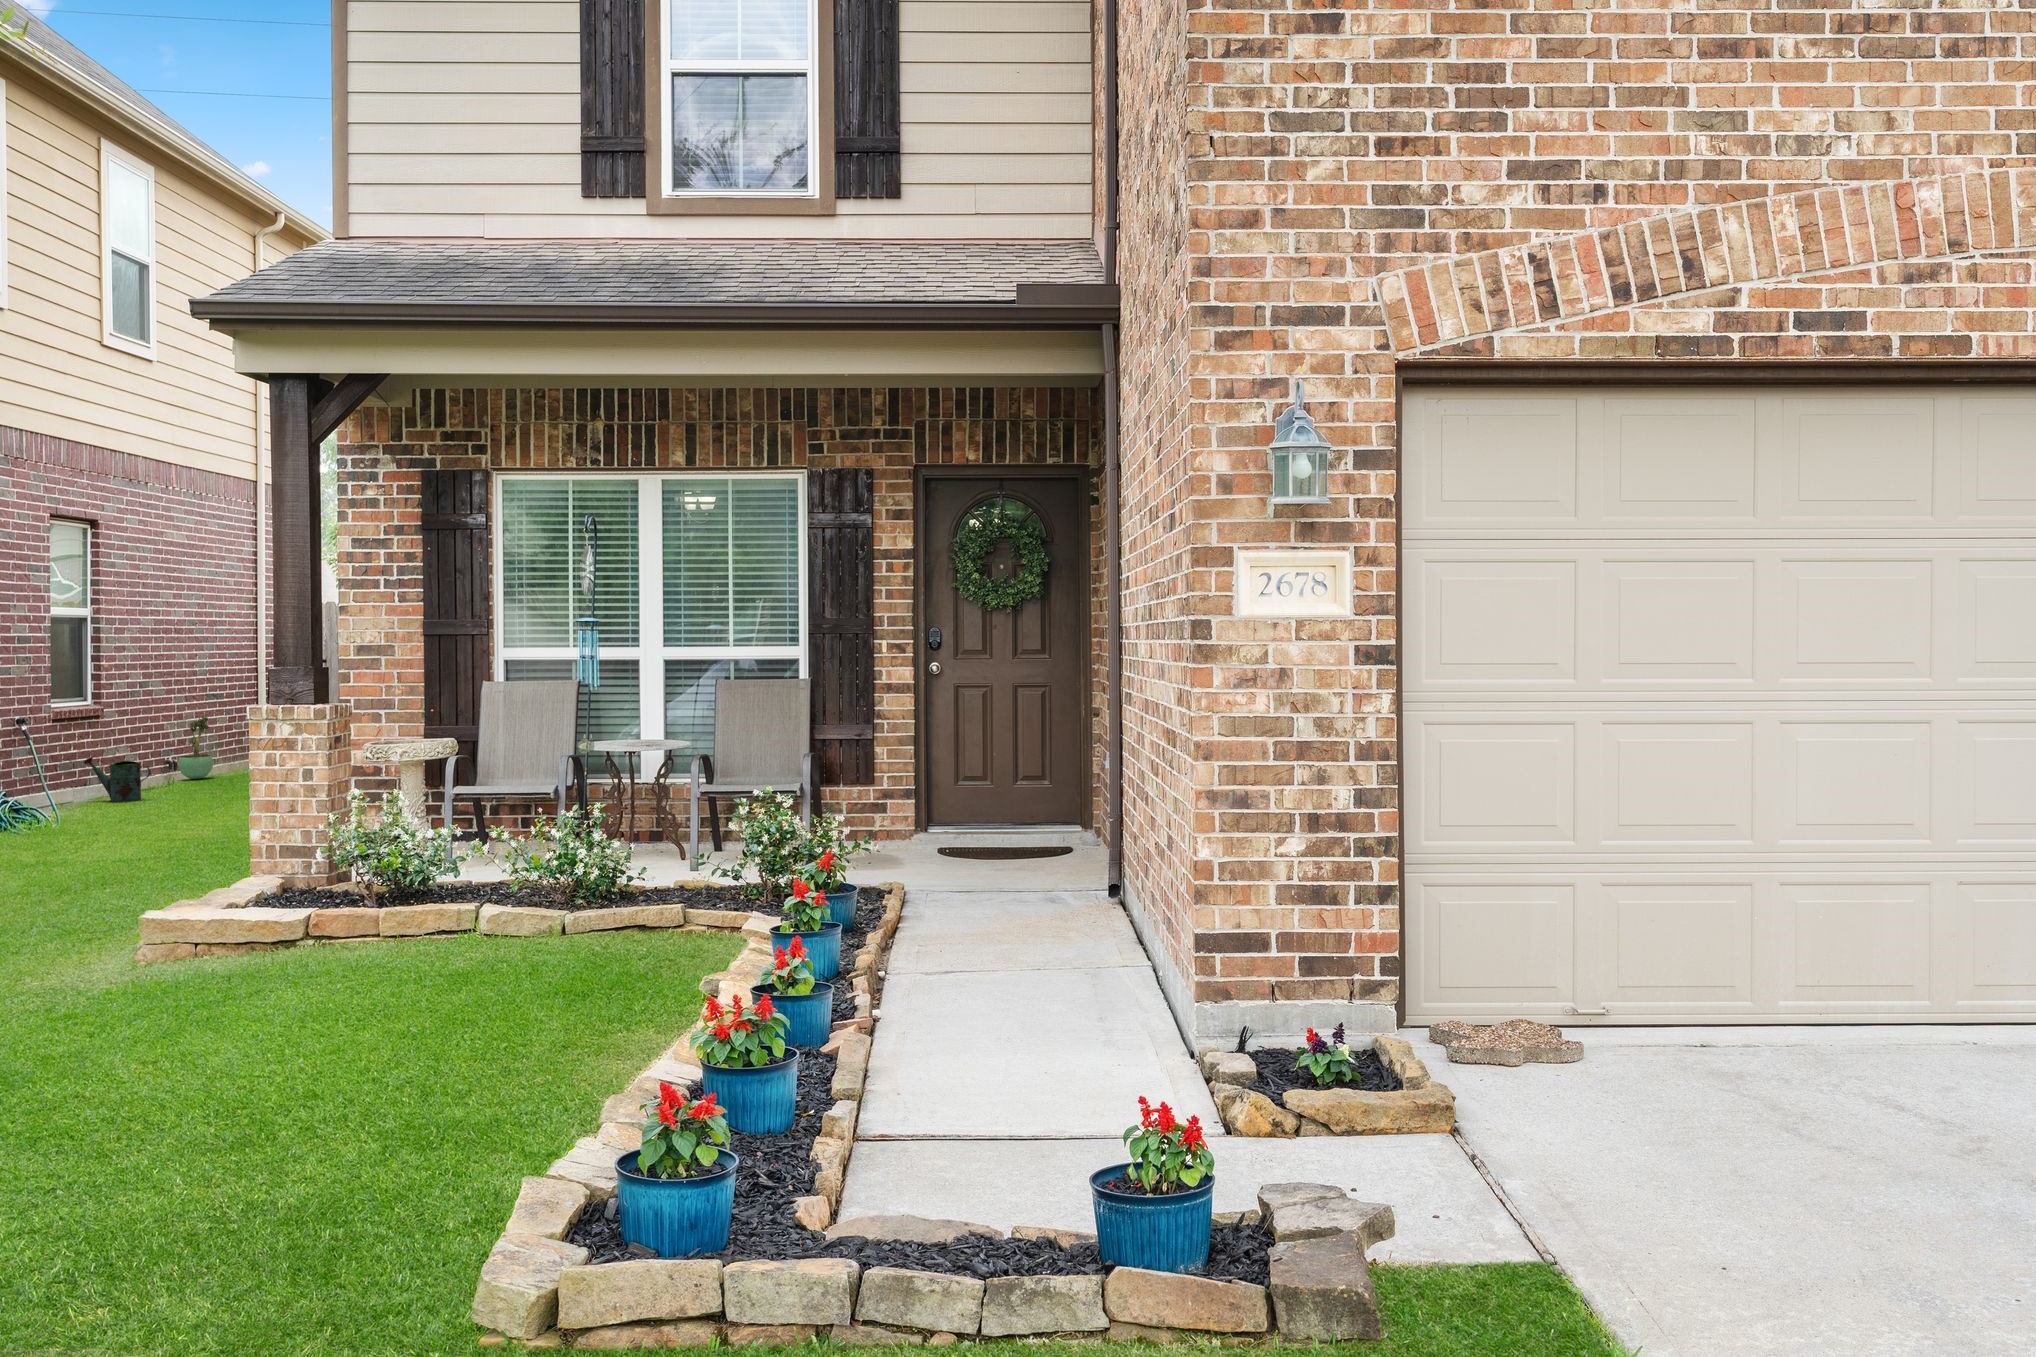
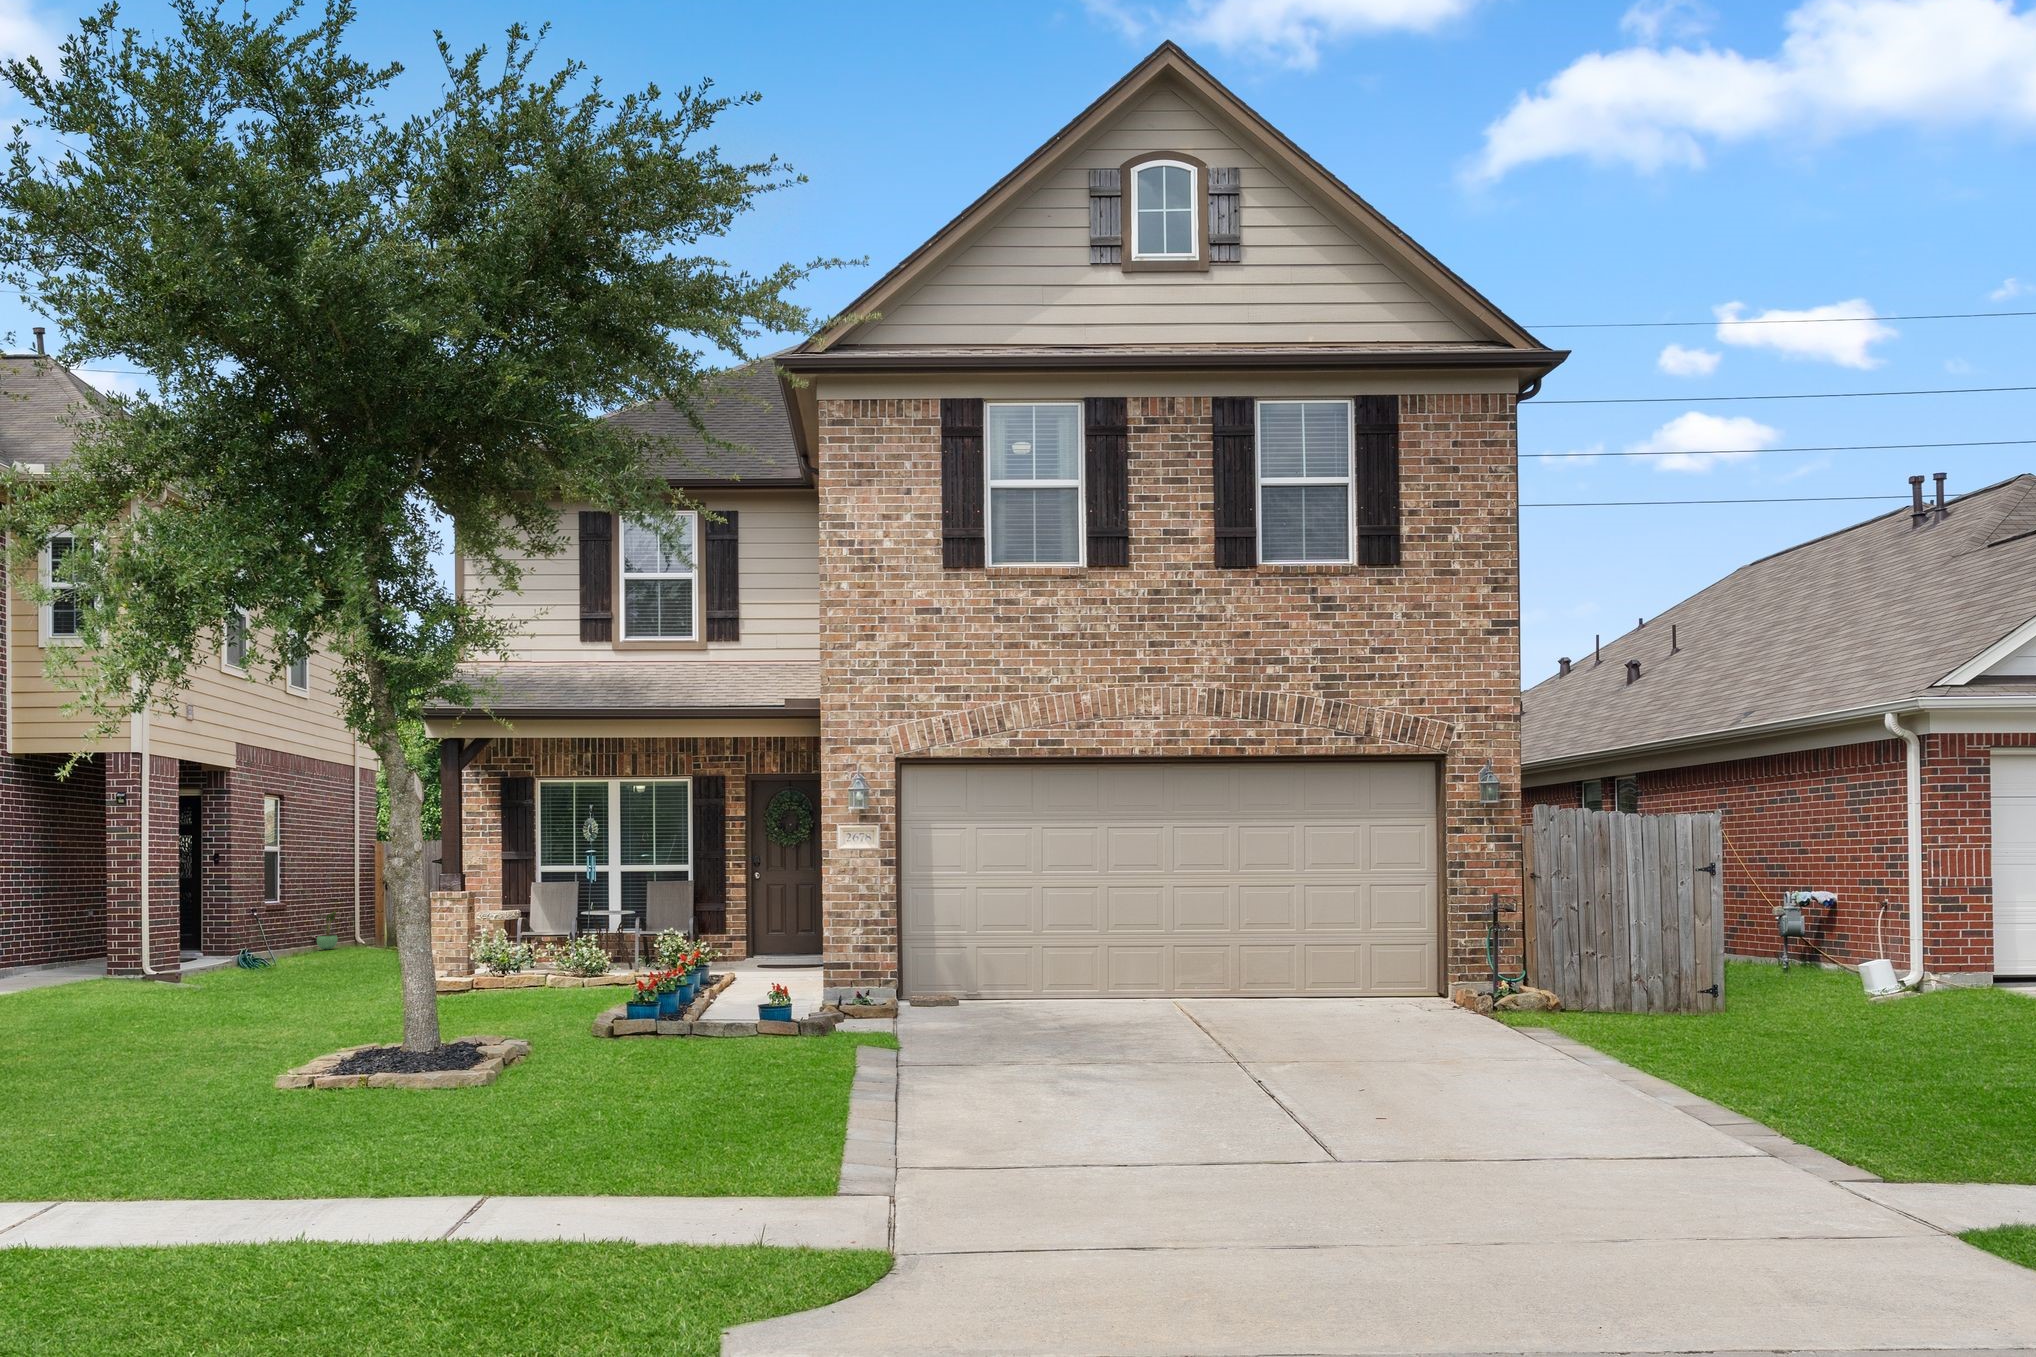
watering can: present [84,757,150,802] -> none [274,934,313,960]

